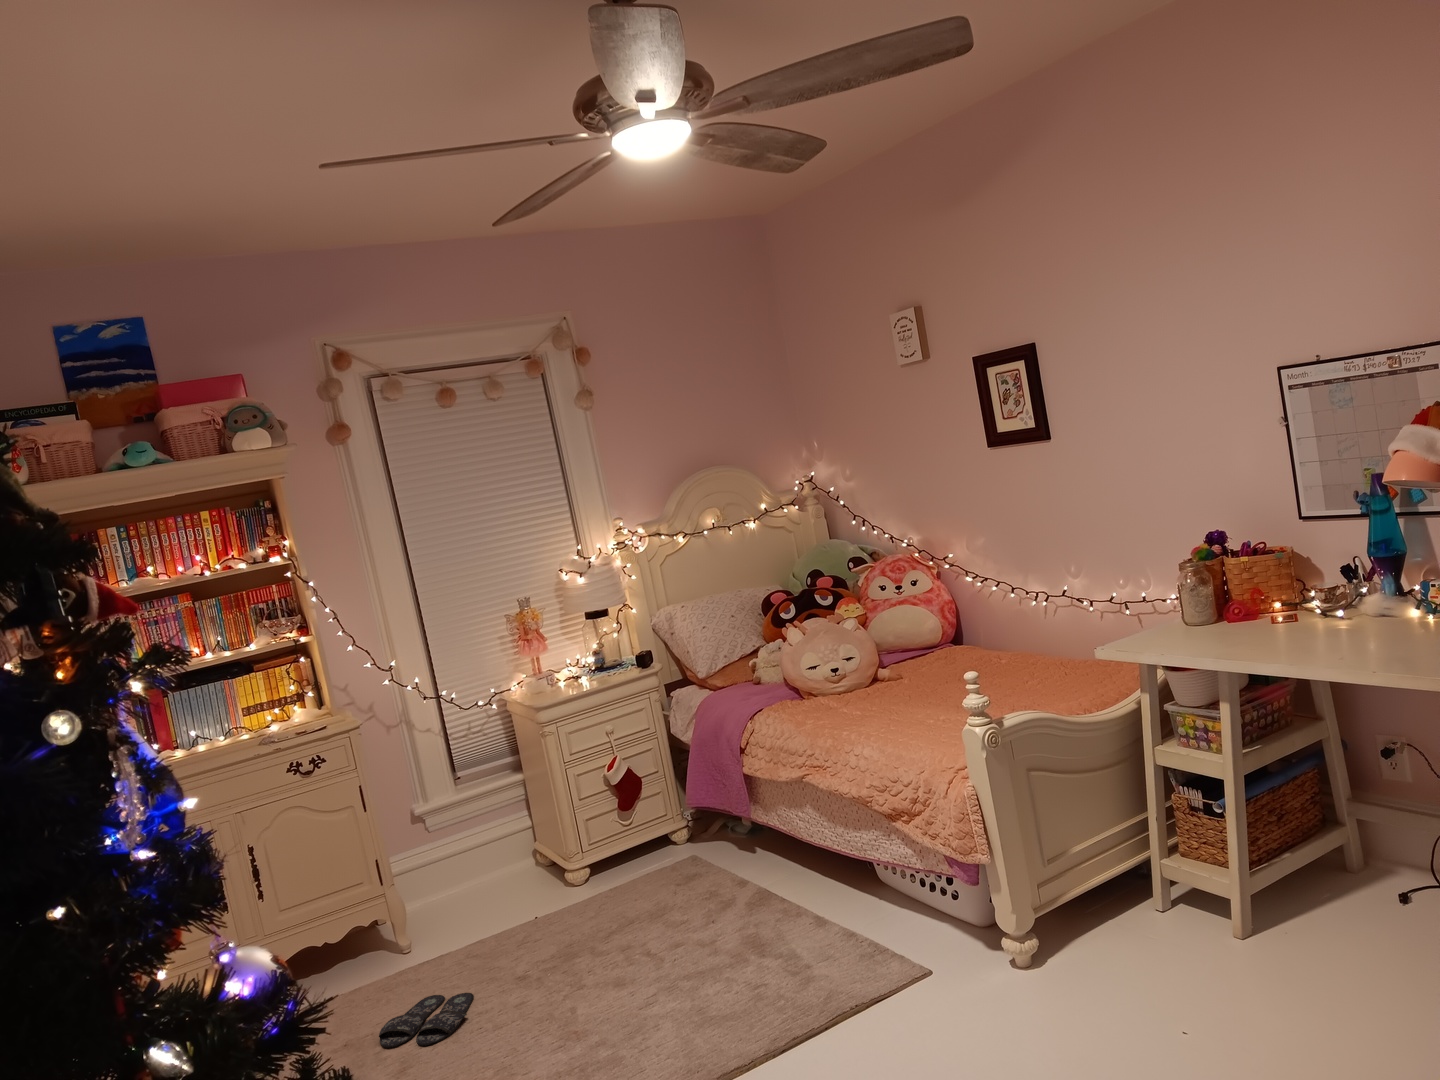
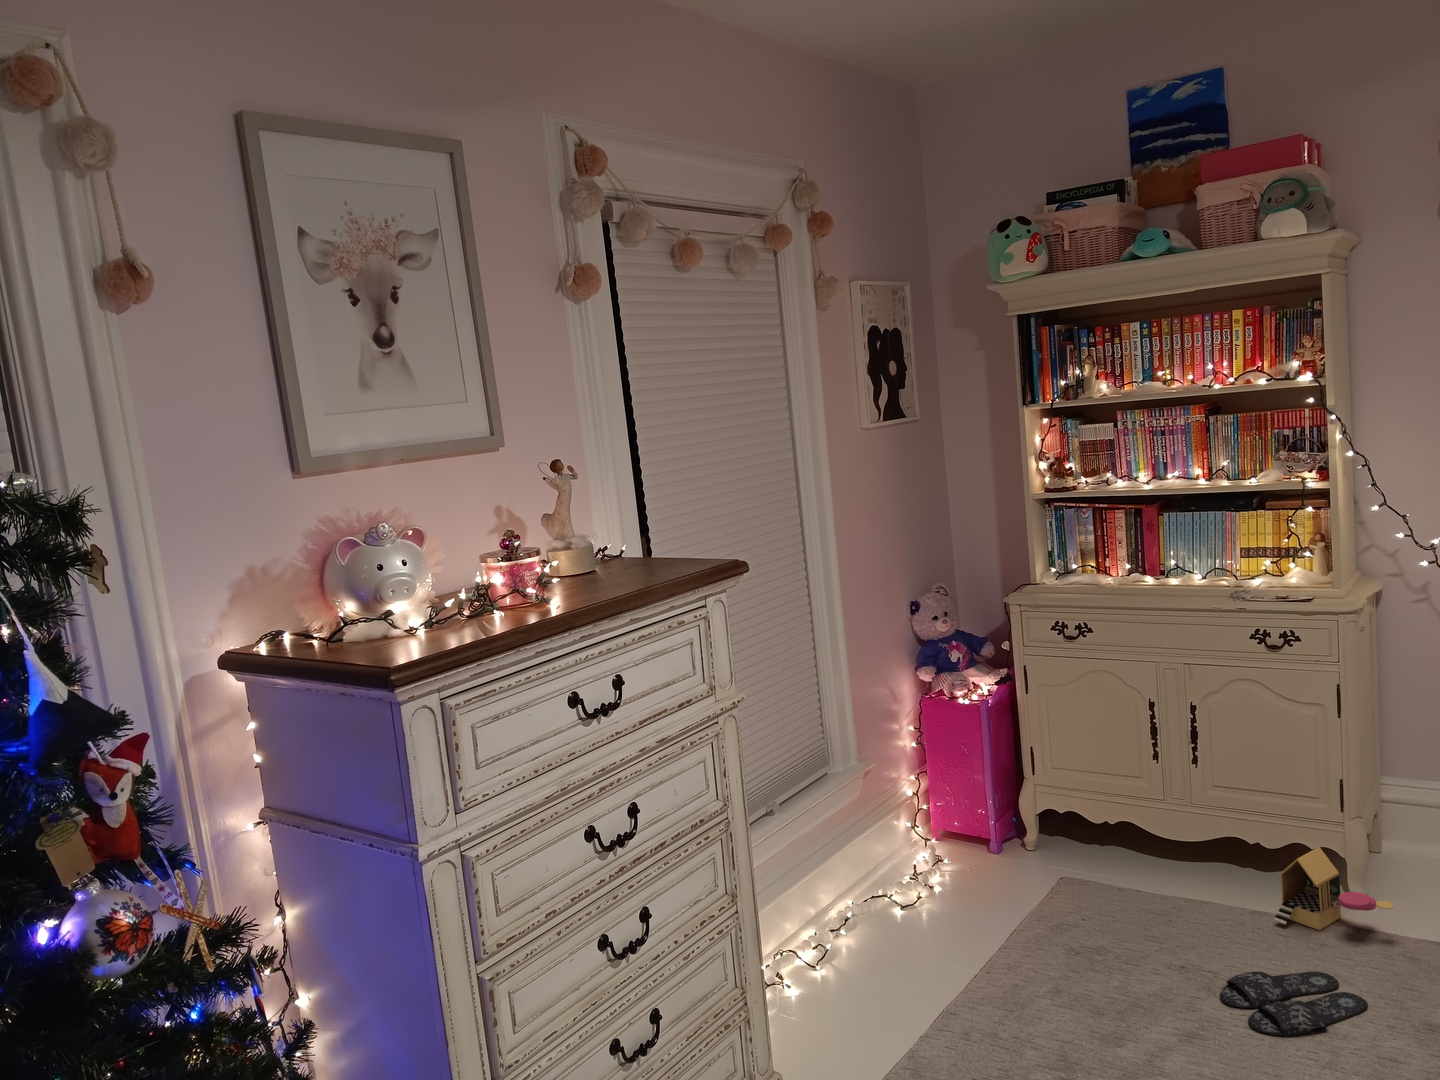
toy house: none [355,921,439,994] -> present [1274,847,1394,930]

